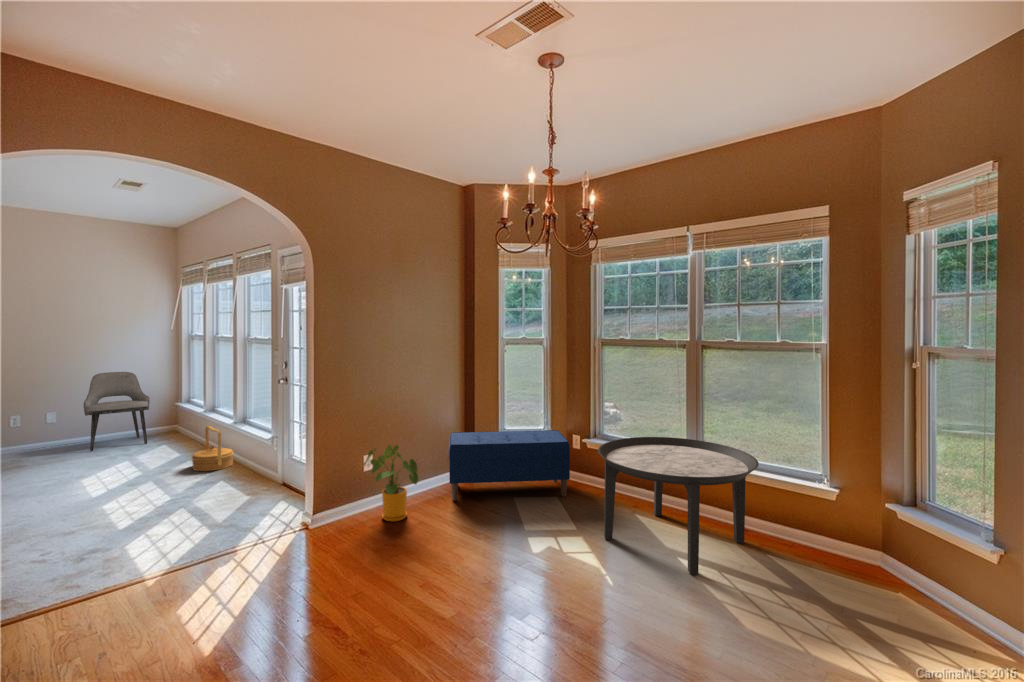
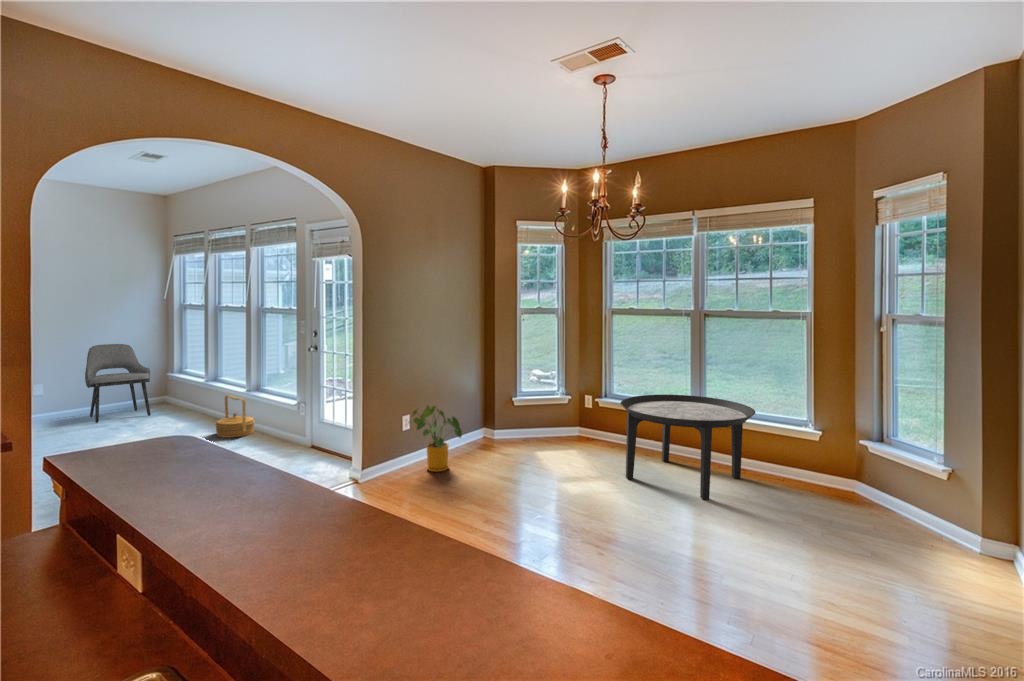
bench: present [449,430,570,501] -> none [474,393,586,455]

